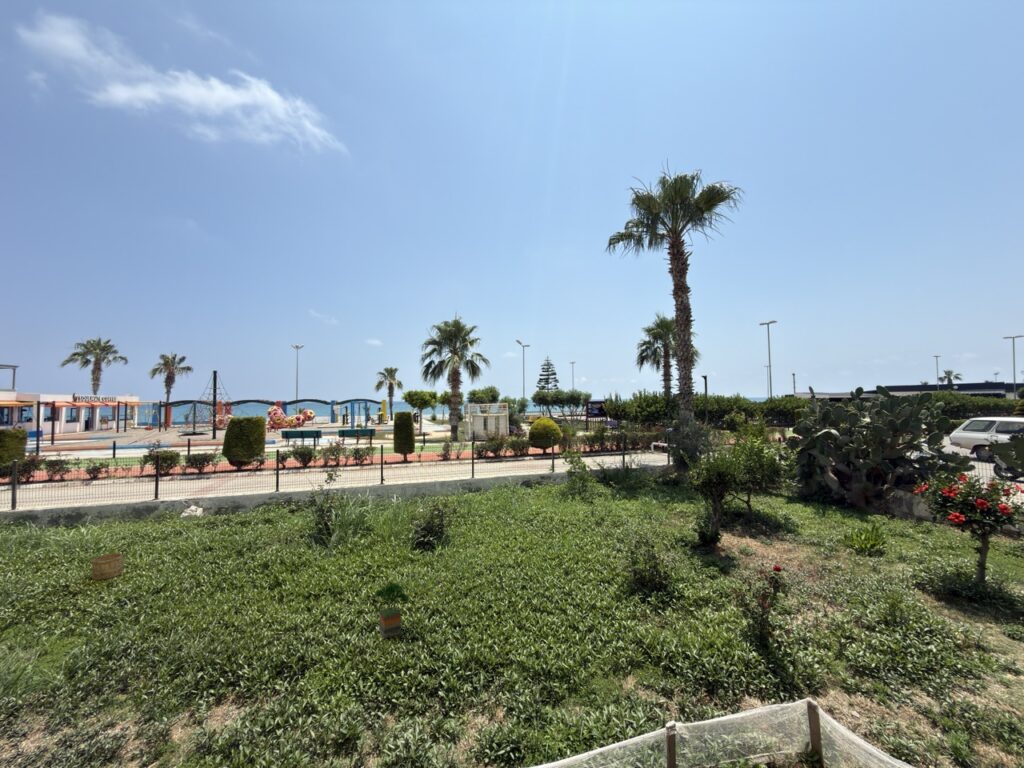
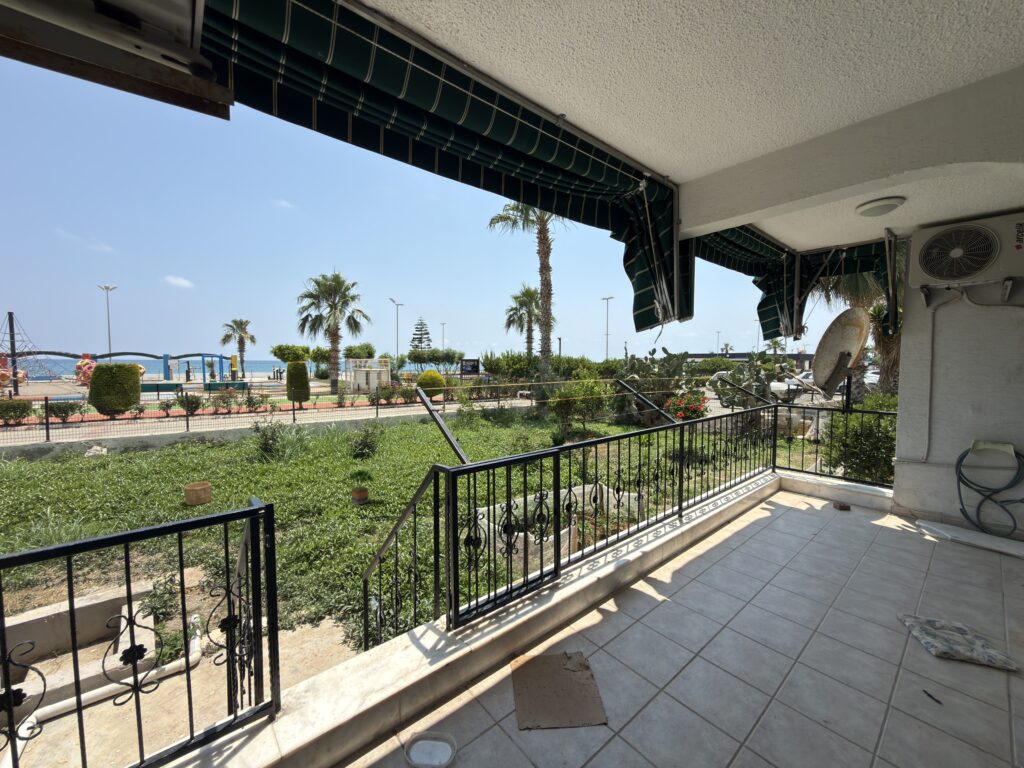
wooden bucket: present [91,553,124,580] -> present [184,482,212,505]

